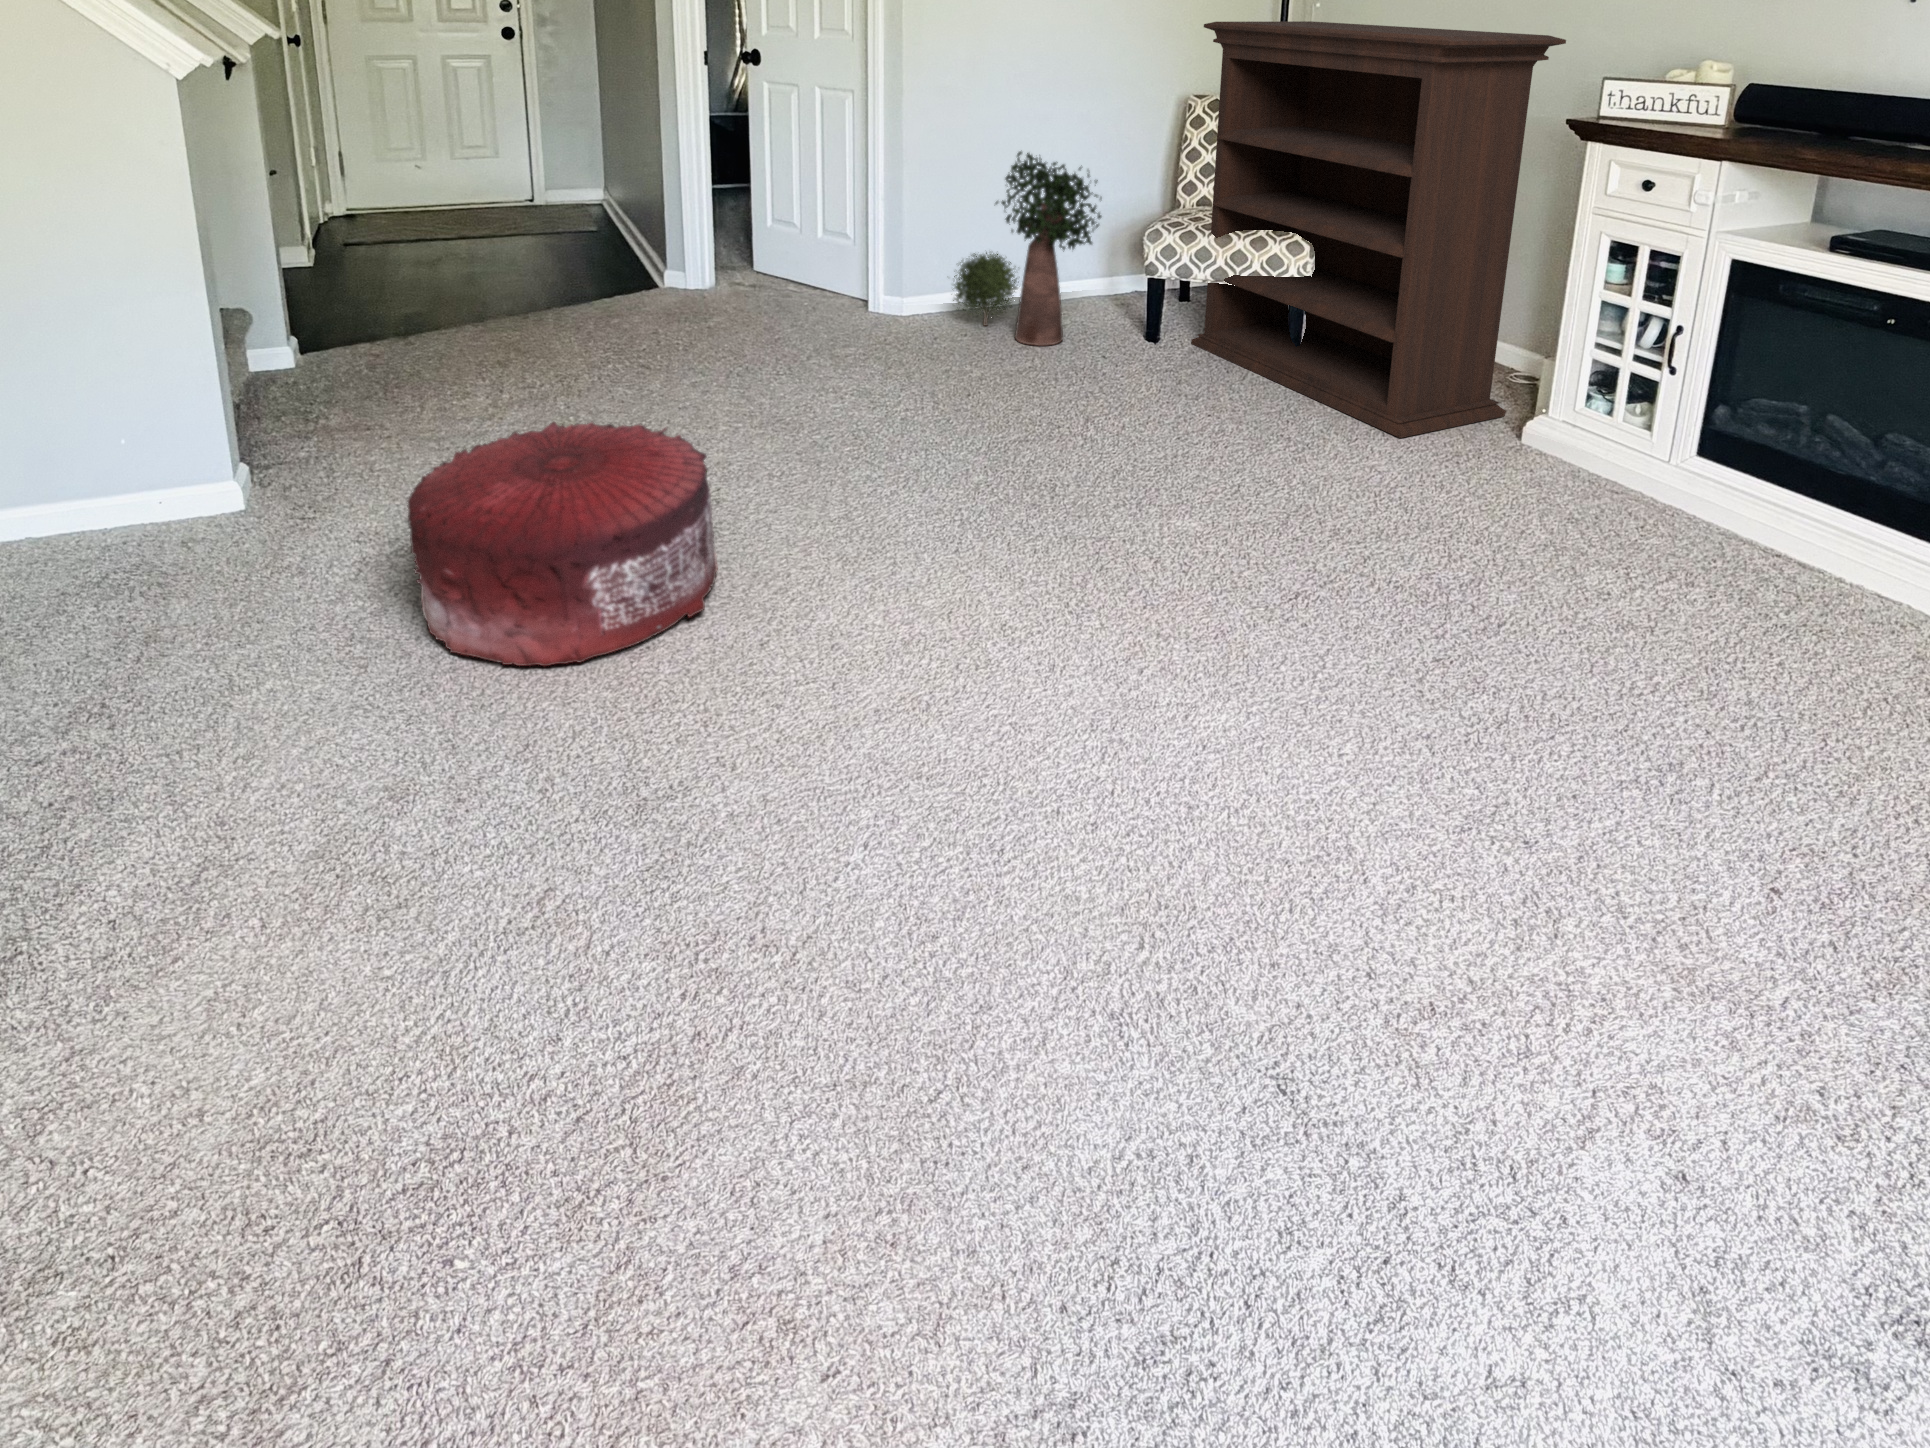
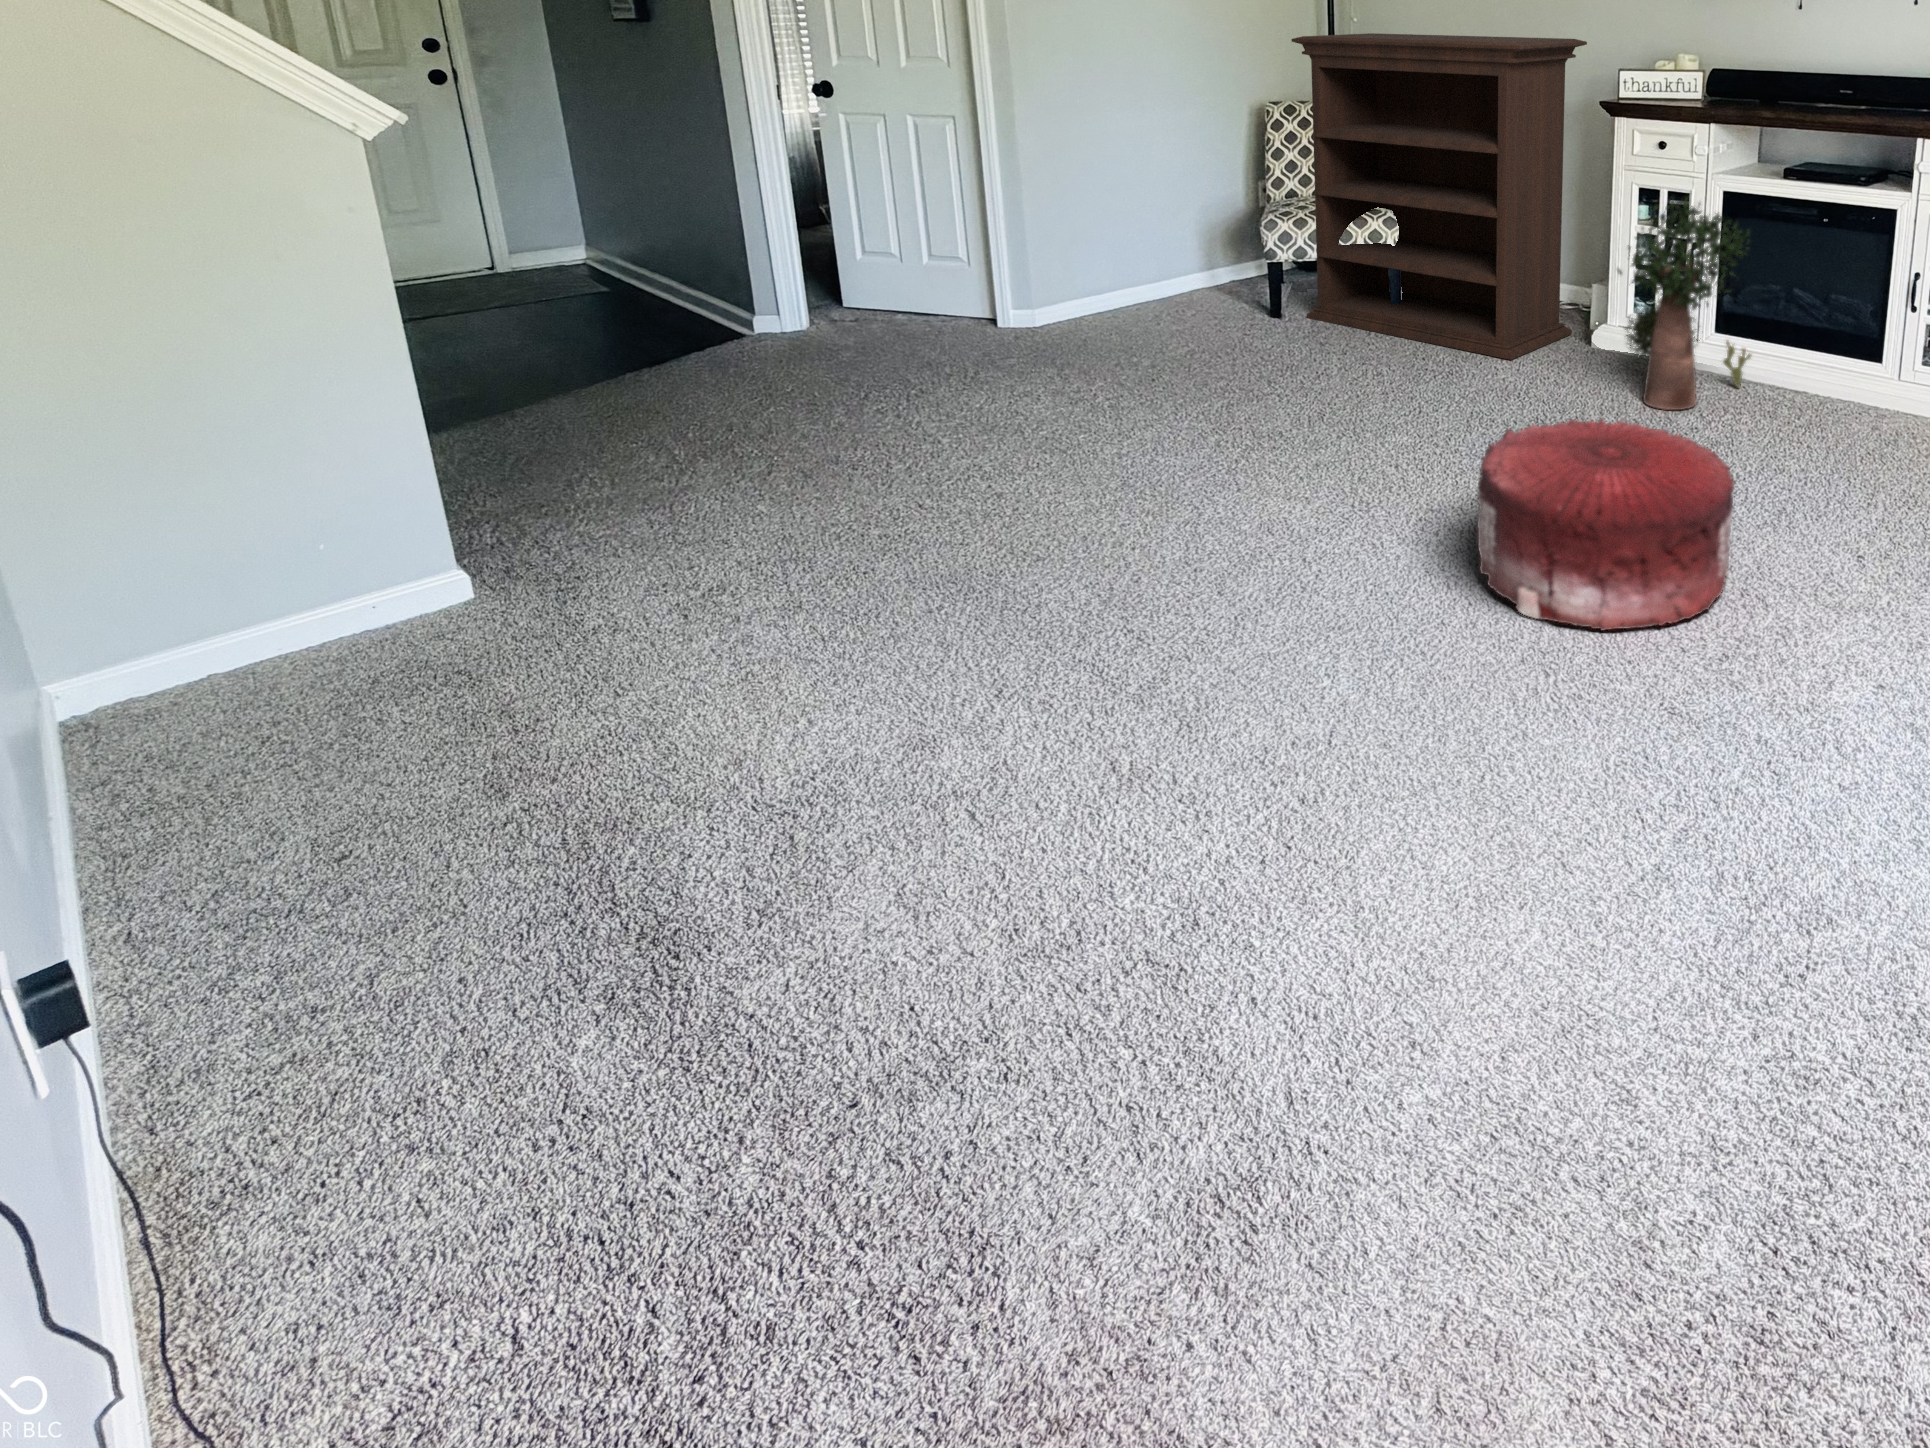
potted plant: present [953,151,1101,346] -> present [1618,198,1751,410]
pouf: present [408,422,718,666] -> present [1477,417,1734,630]

